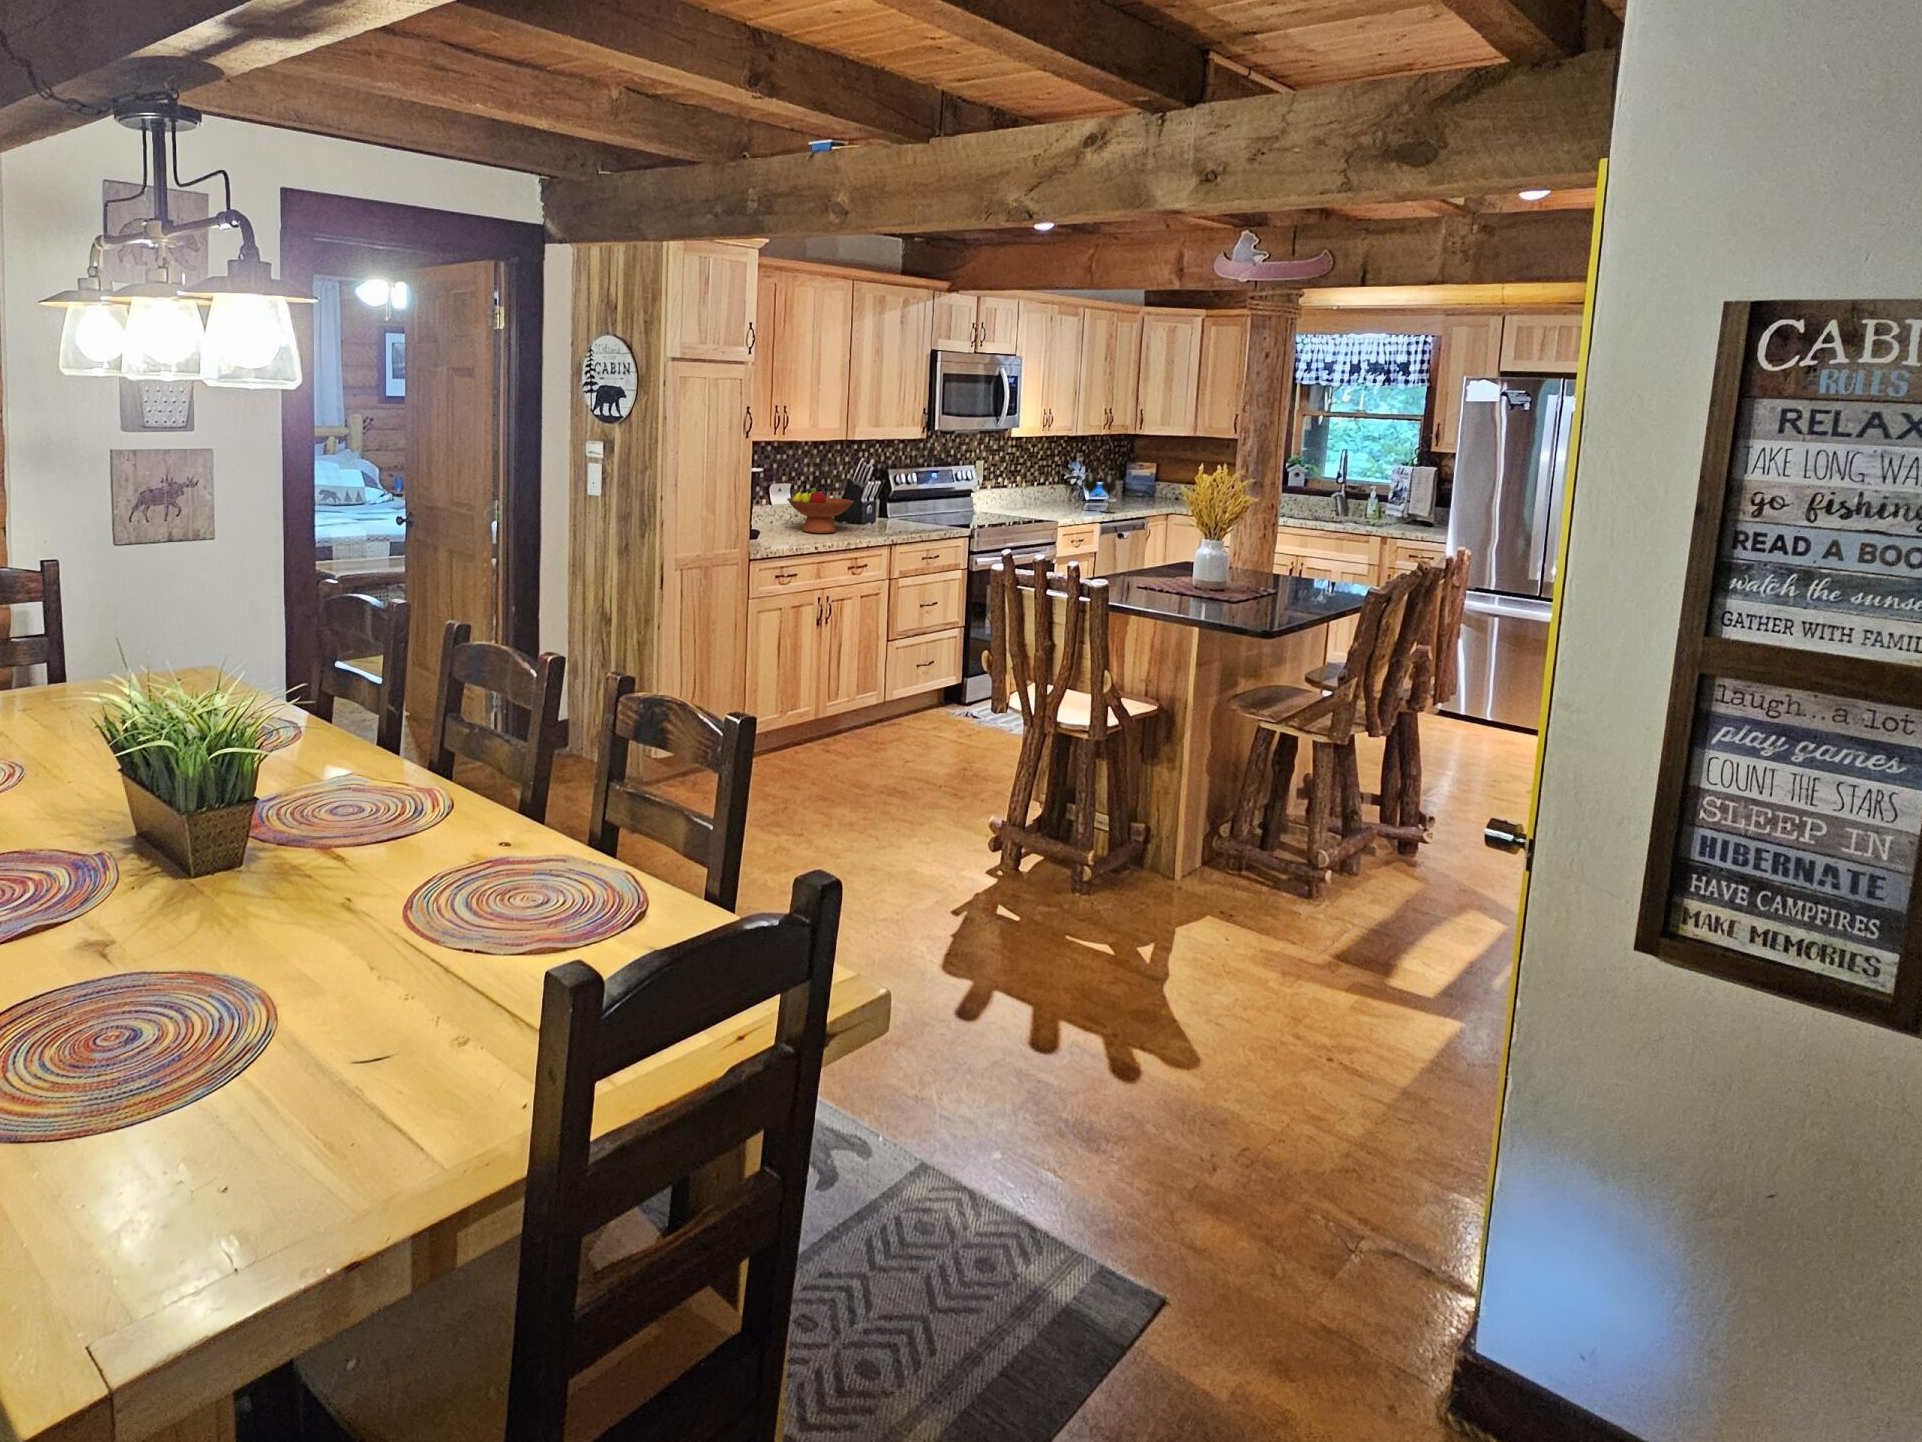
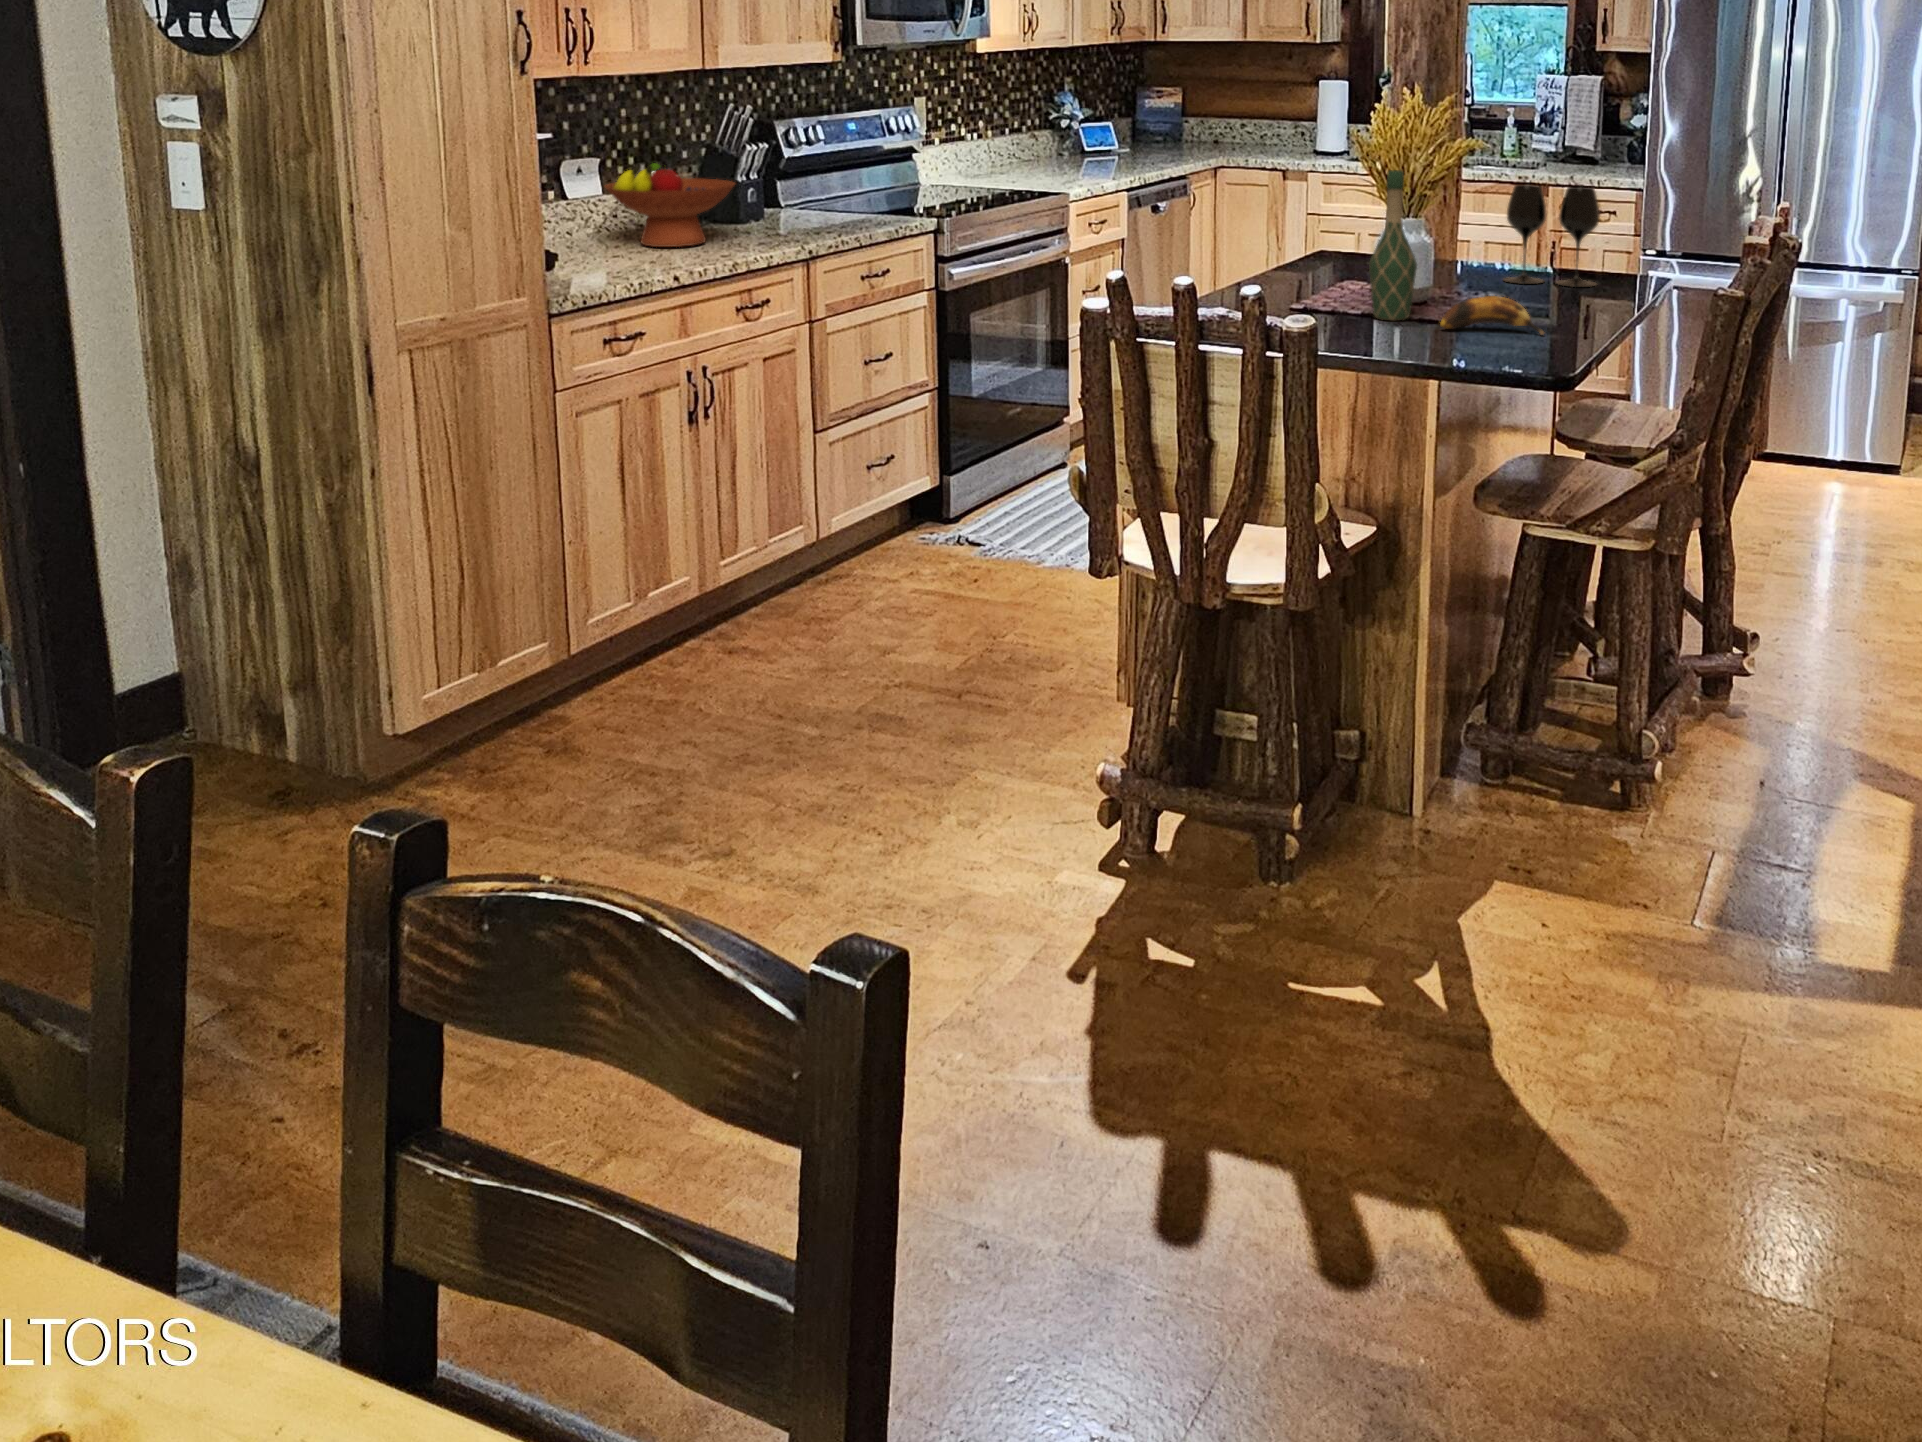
wine glass: present [1083,473,1117,512] -> present [1504,184,1600,287]
wine bottle: none [1175,509,1203,595] -> present [1369,170,1417,320]
banana: none [1210,584,1272,609] -> present [1440,296,1544,335]

